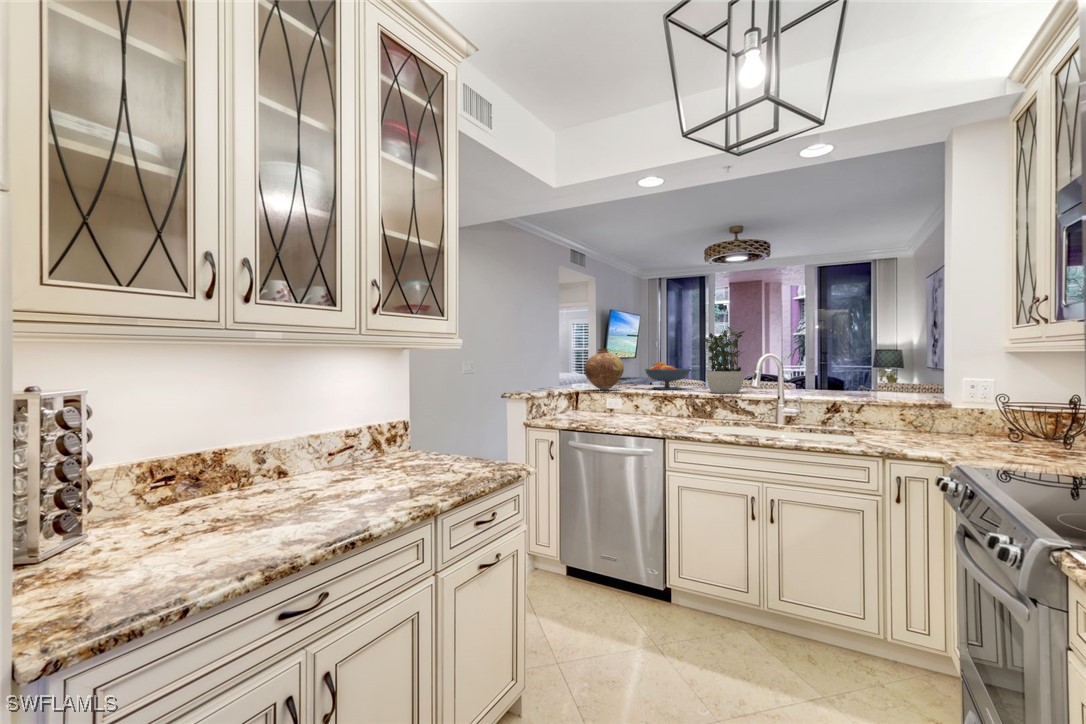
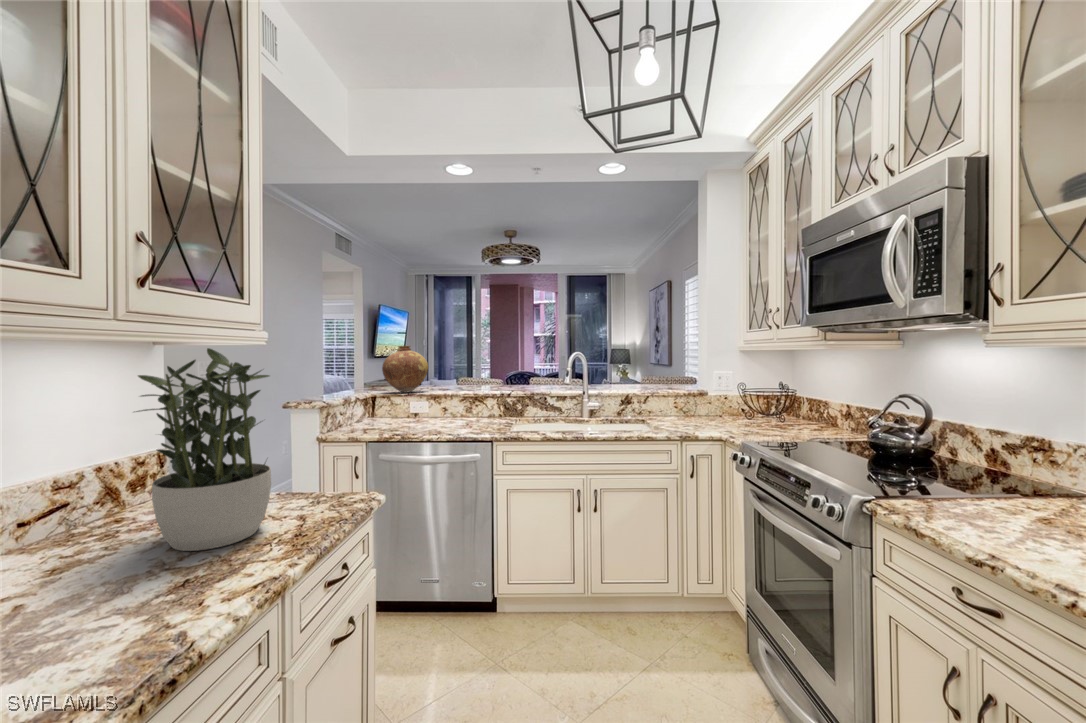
potted plant: present [703,326,745,394] -> present [136,348,271,551]
fruit bowl: present [645,362,689,390] -> none [448,360,494,390]

